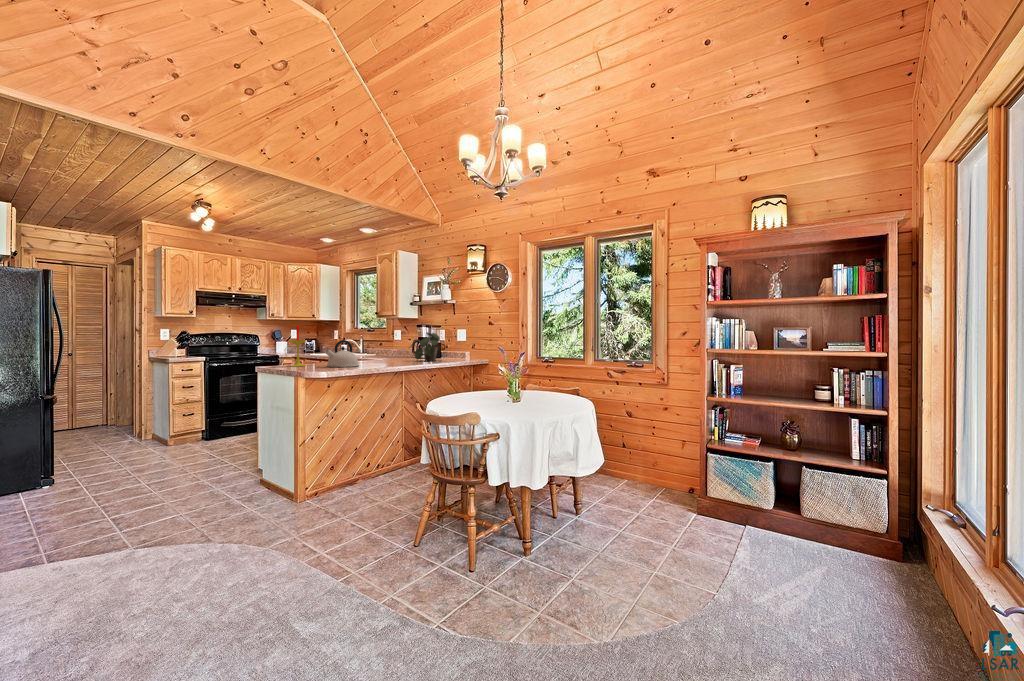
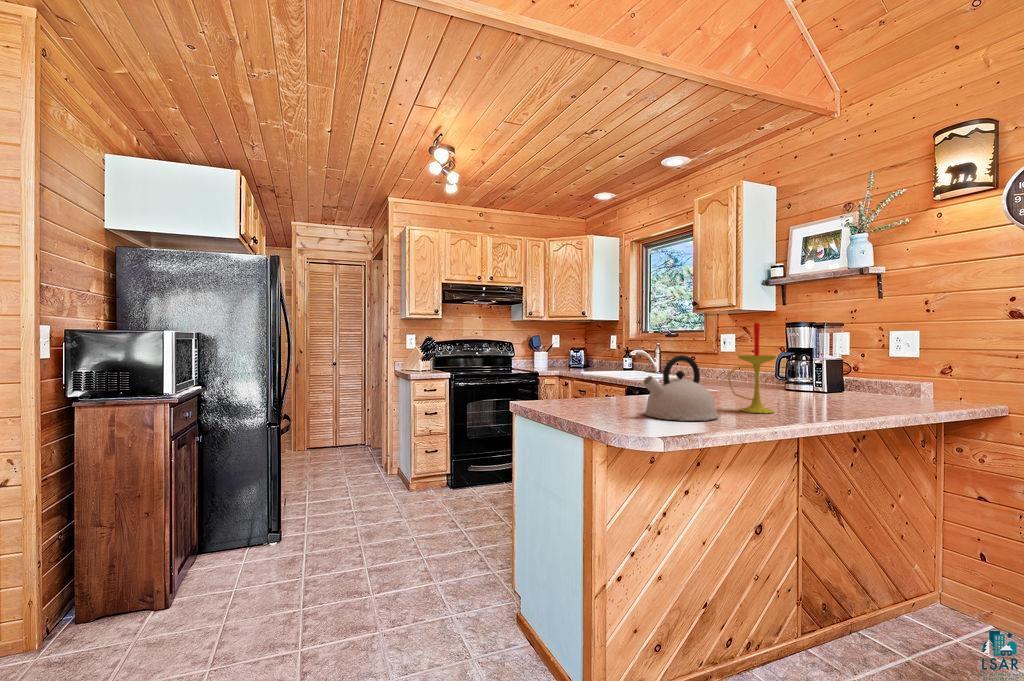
candle: present [285,325,306,367] -> present [728,323,776,413]
potted plant: present [411,332,440,361] -> none [792,337,900,403]

